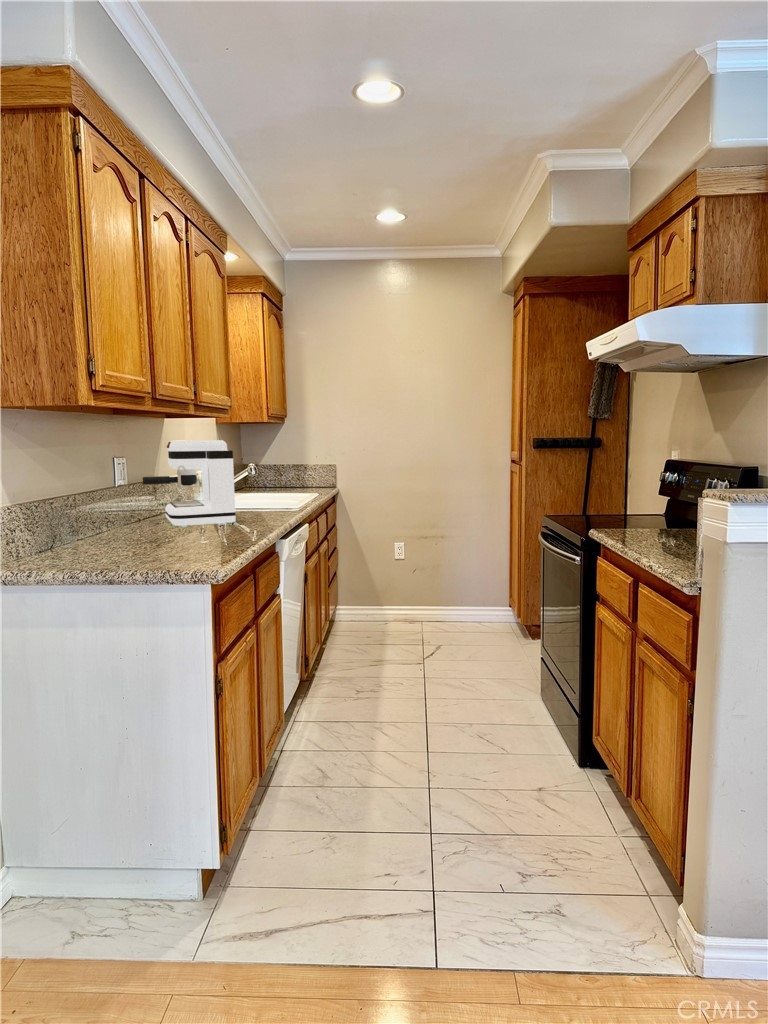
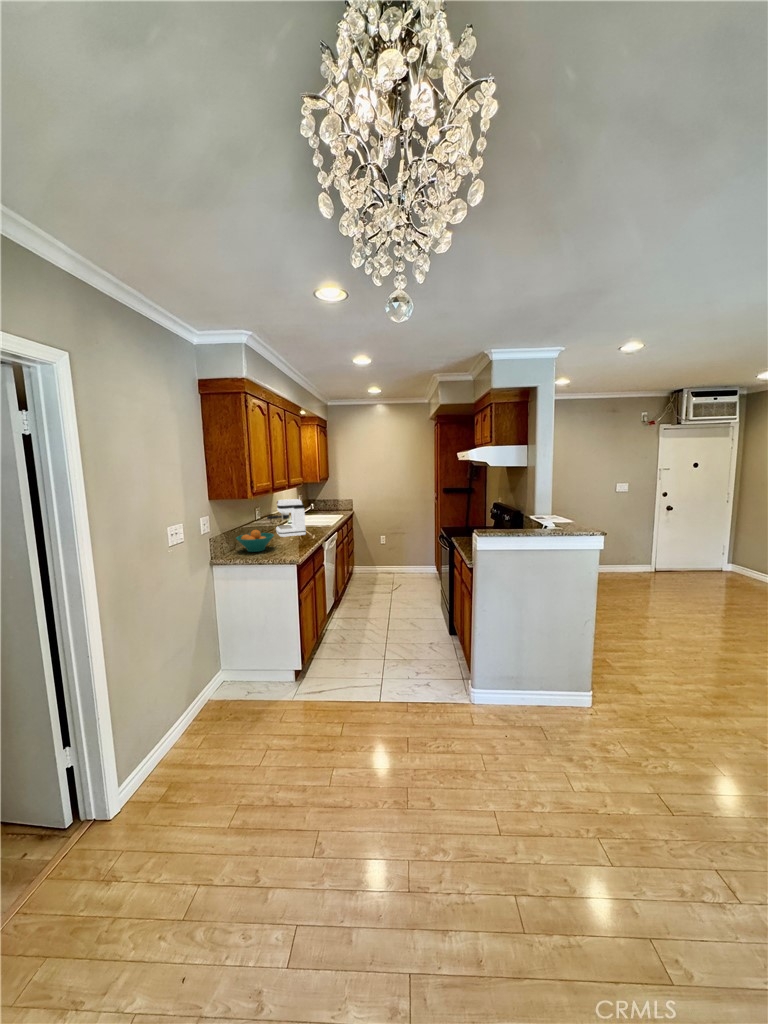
fruit bowl: none [51,498,154,555] -> present [236,530,274,552]

